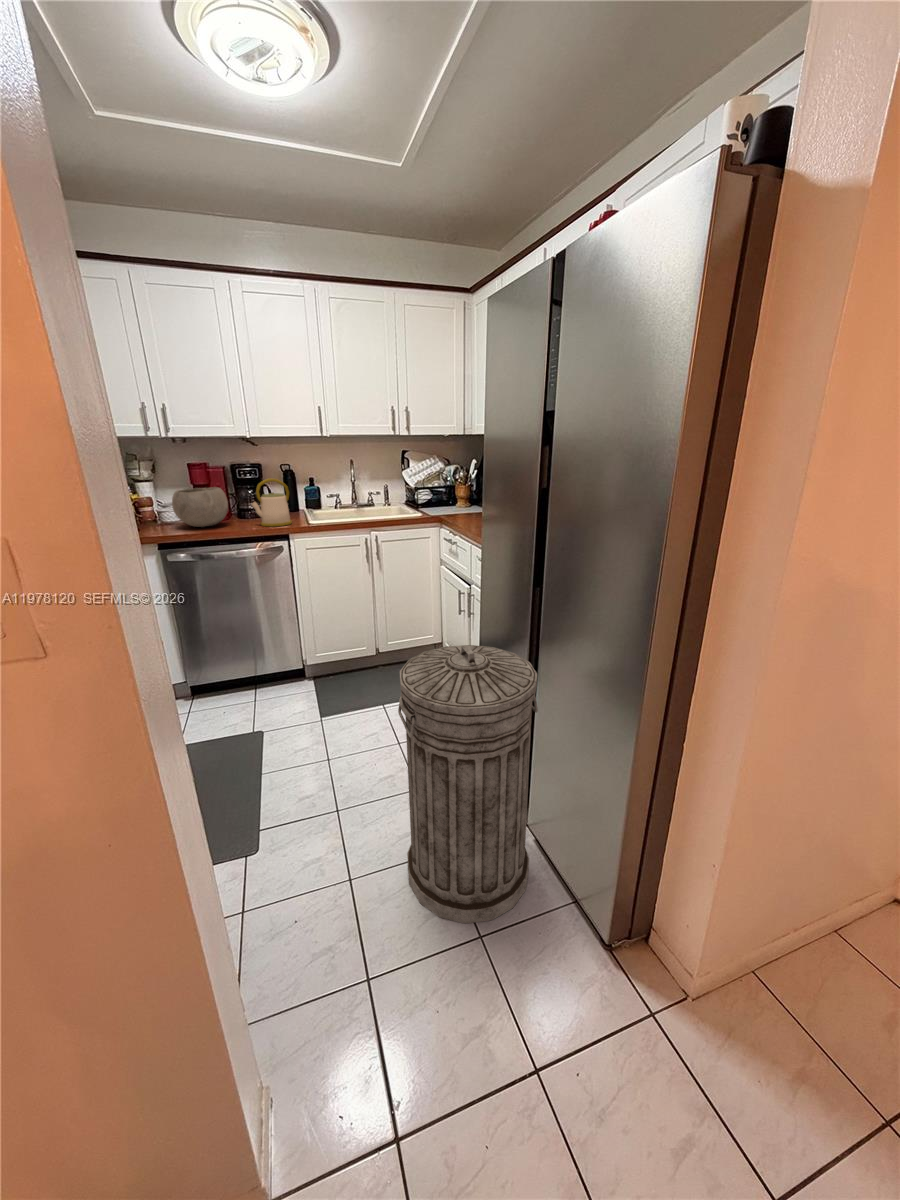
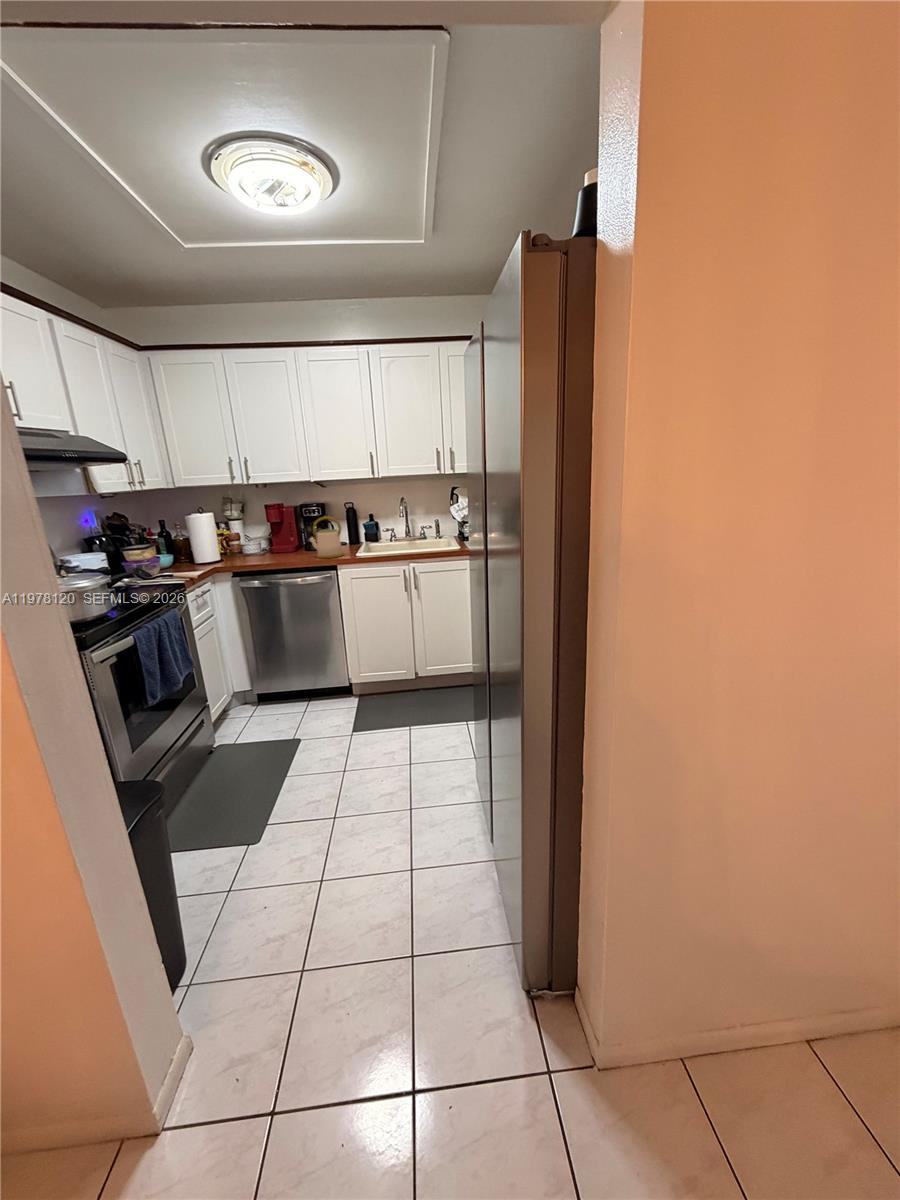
bowl: present [172,487,228,527] -> none [246,525,292,558]
trash can: present [398,645,538,924] -> none [345,673,482,943]

